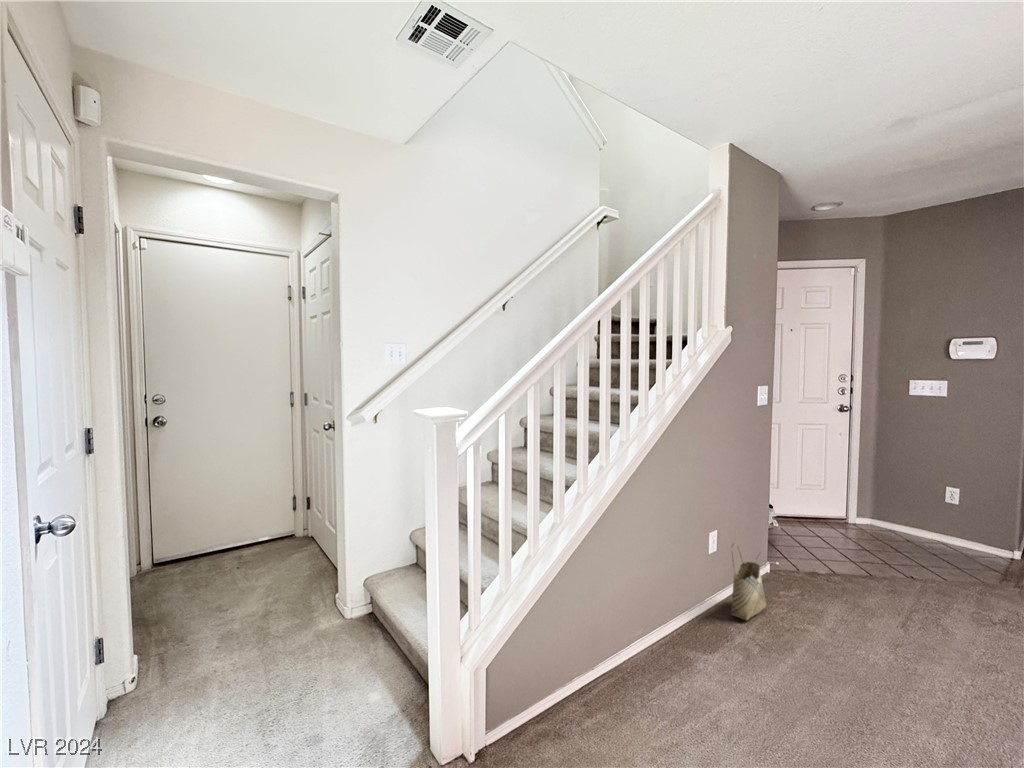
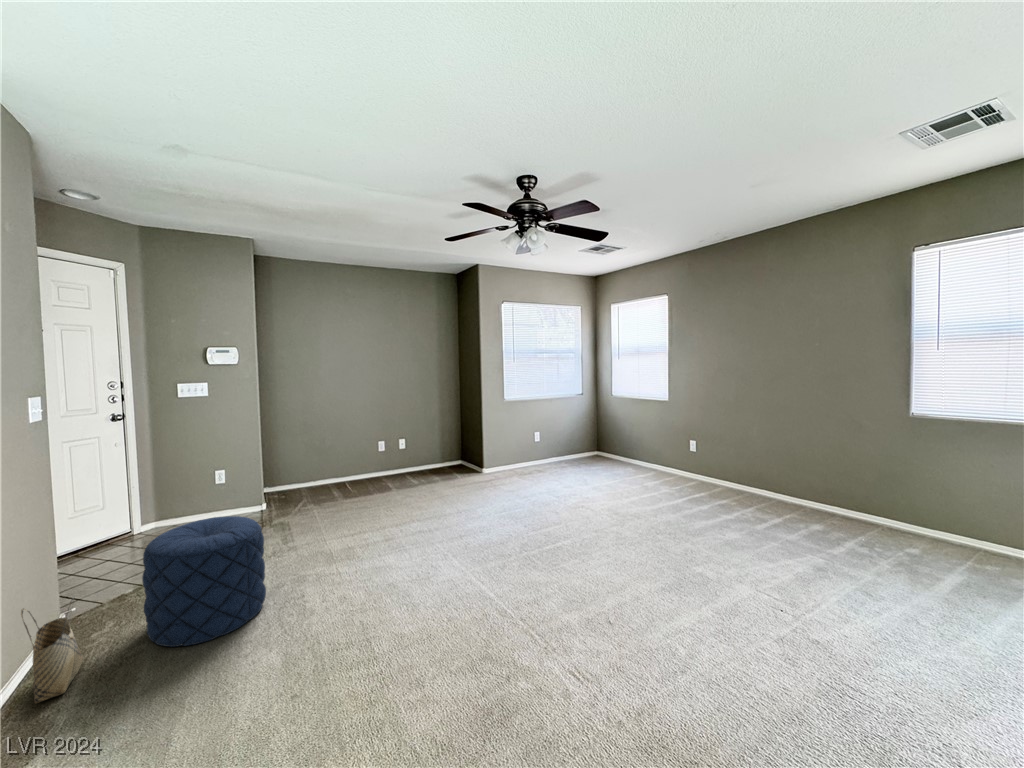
pouf: none [814,532,958,678] -> present [142,516,266,647]

